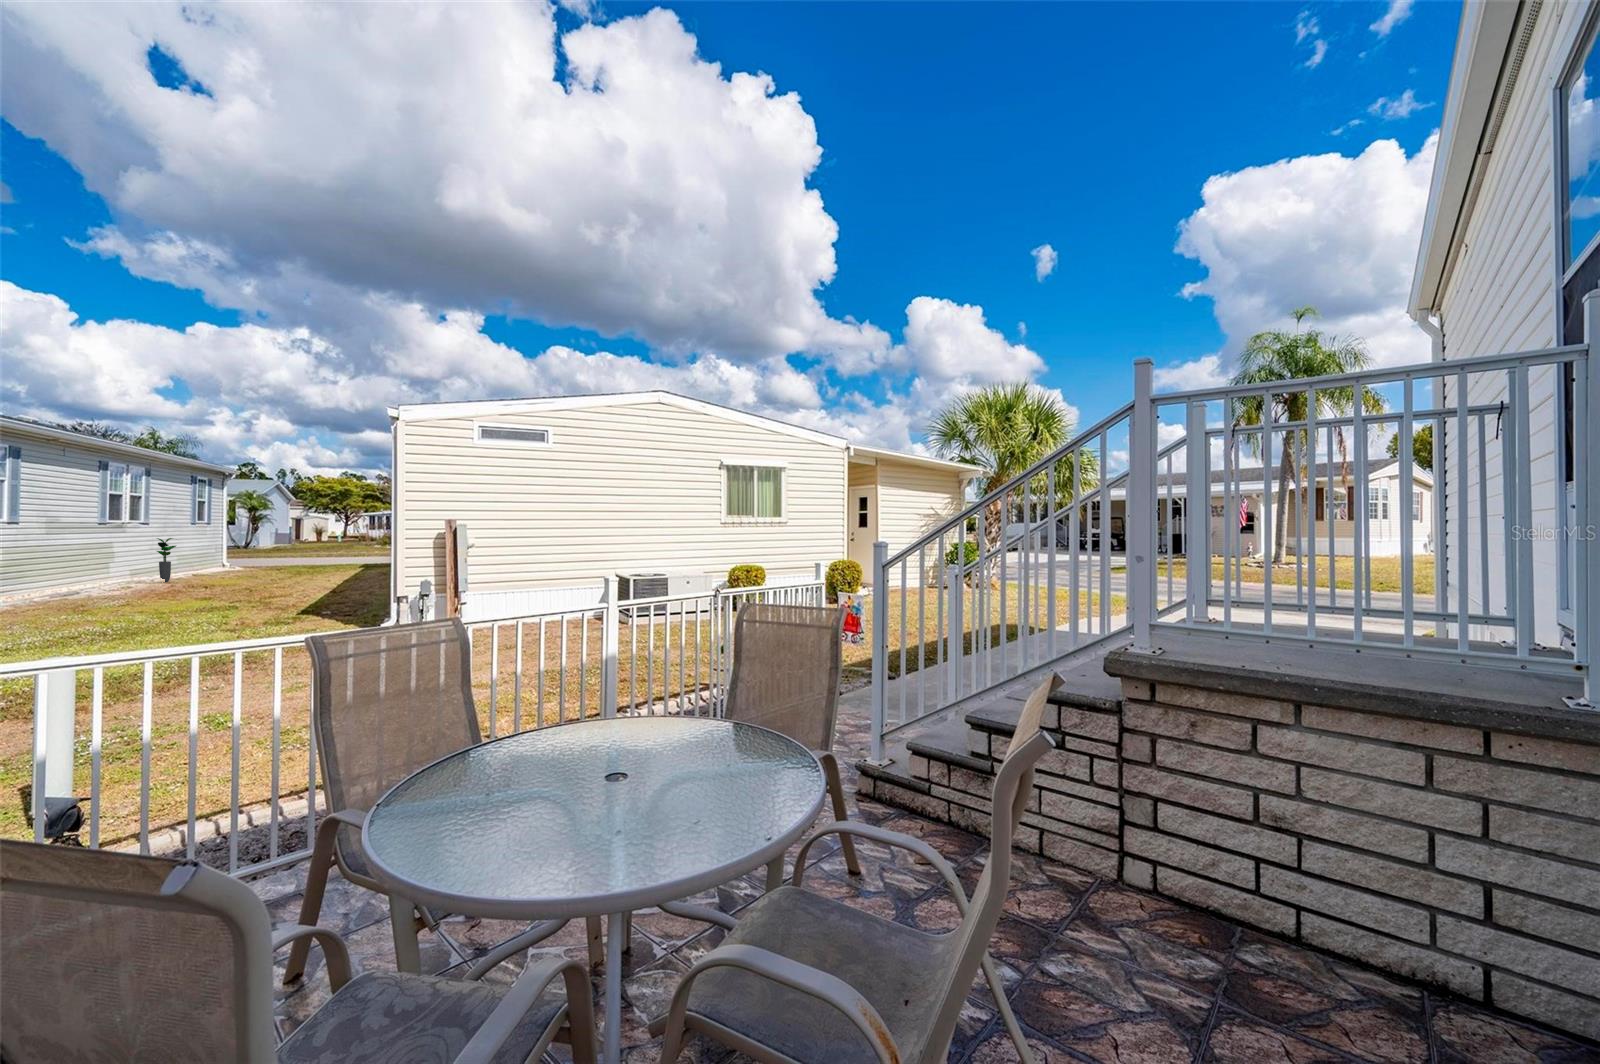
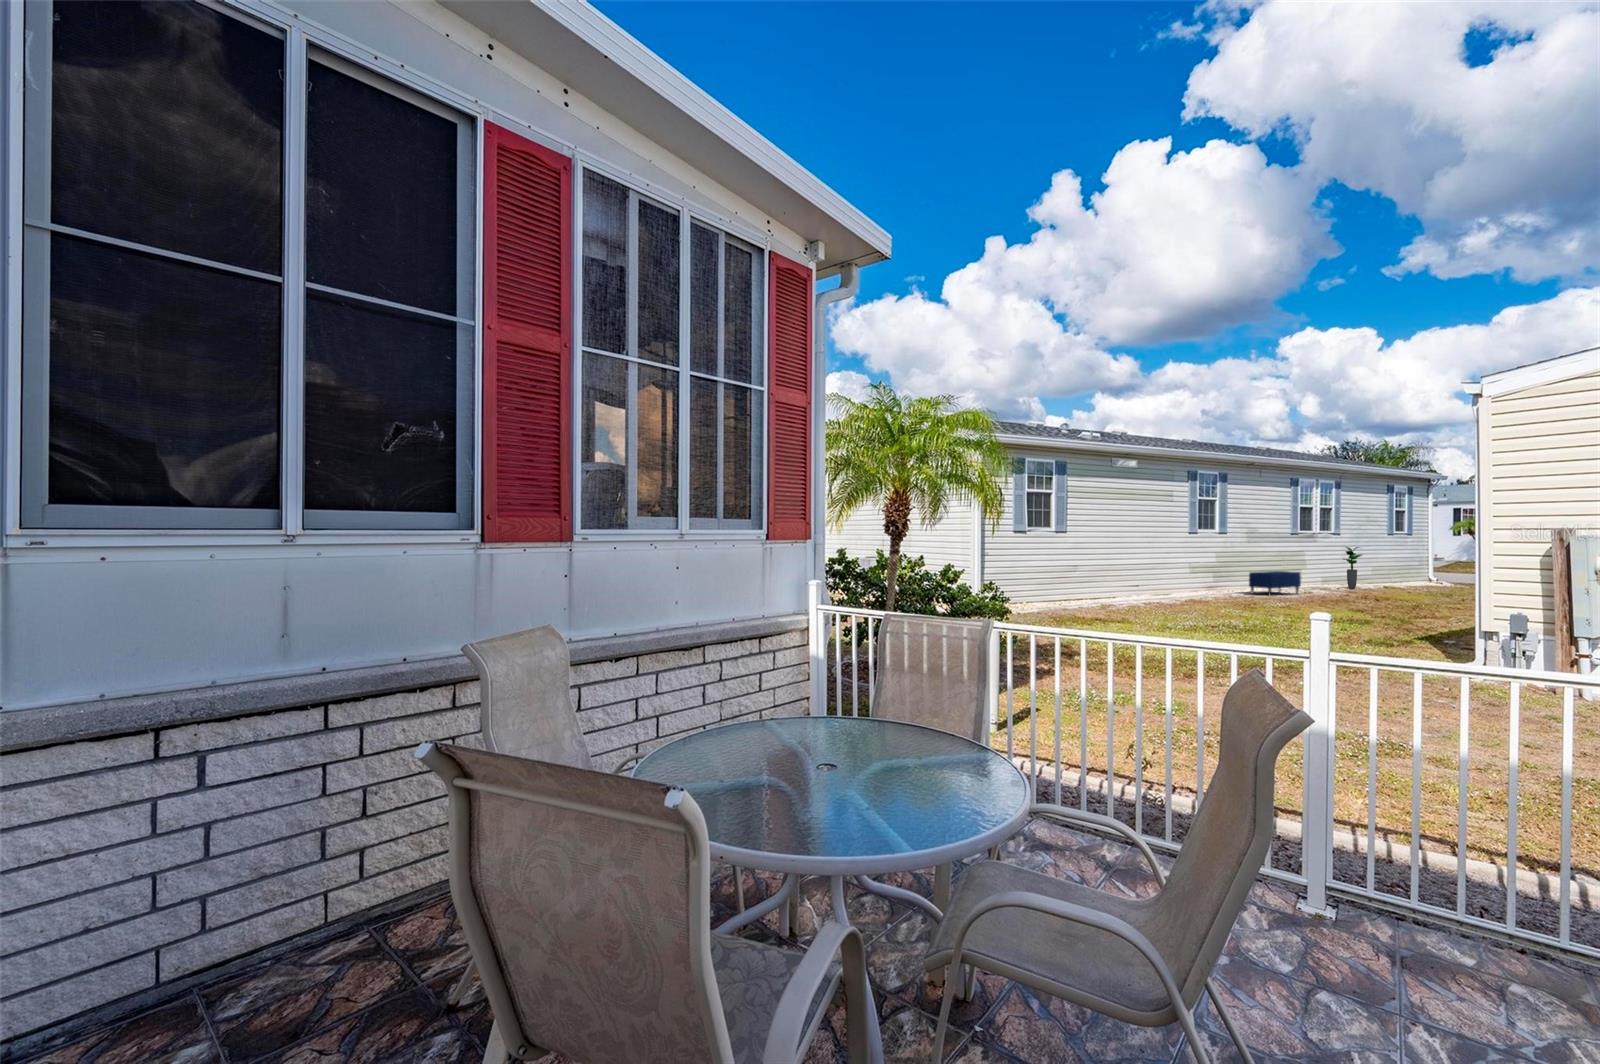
bench: none [50,568,121,599] -> present [1249,571,1301,595]

